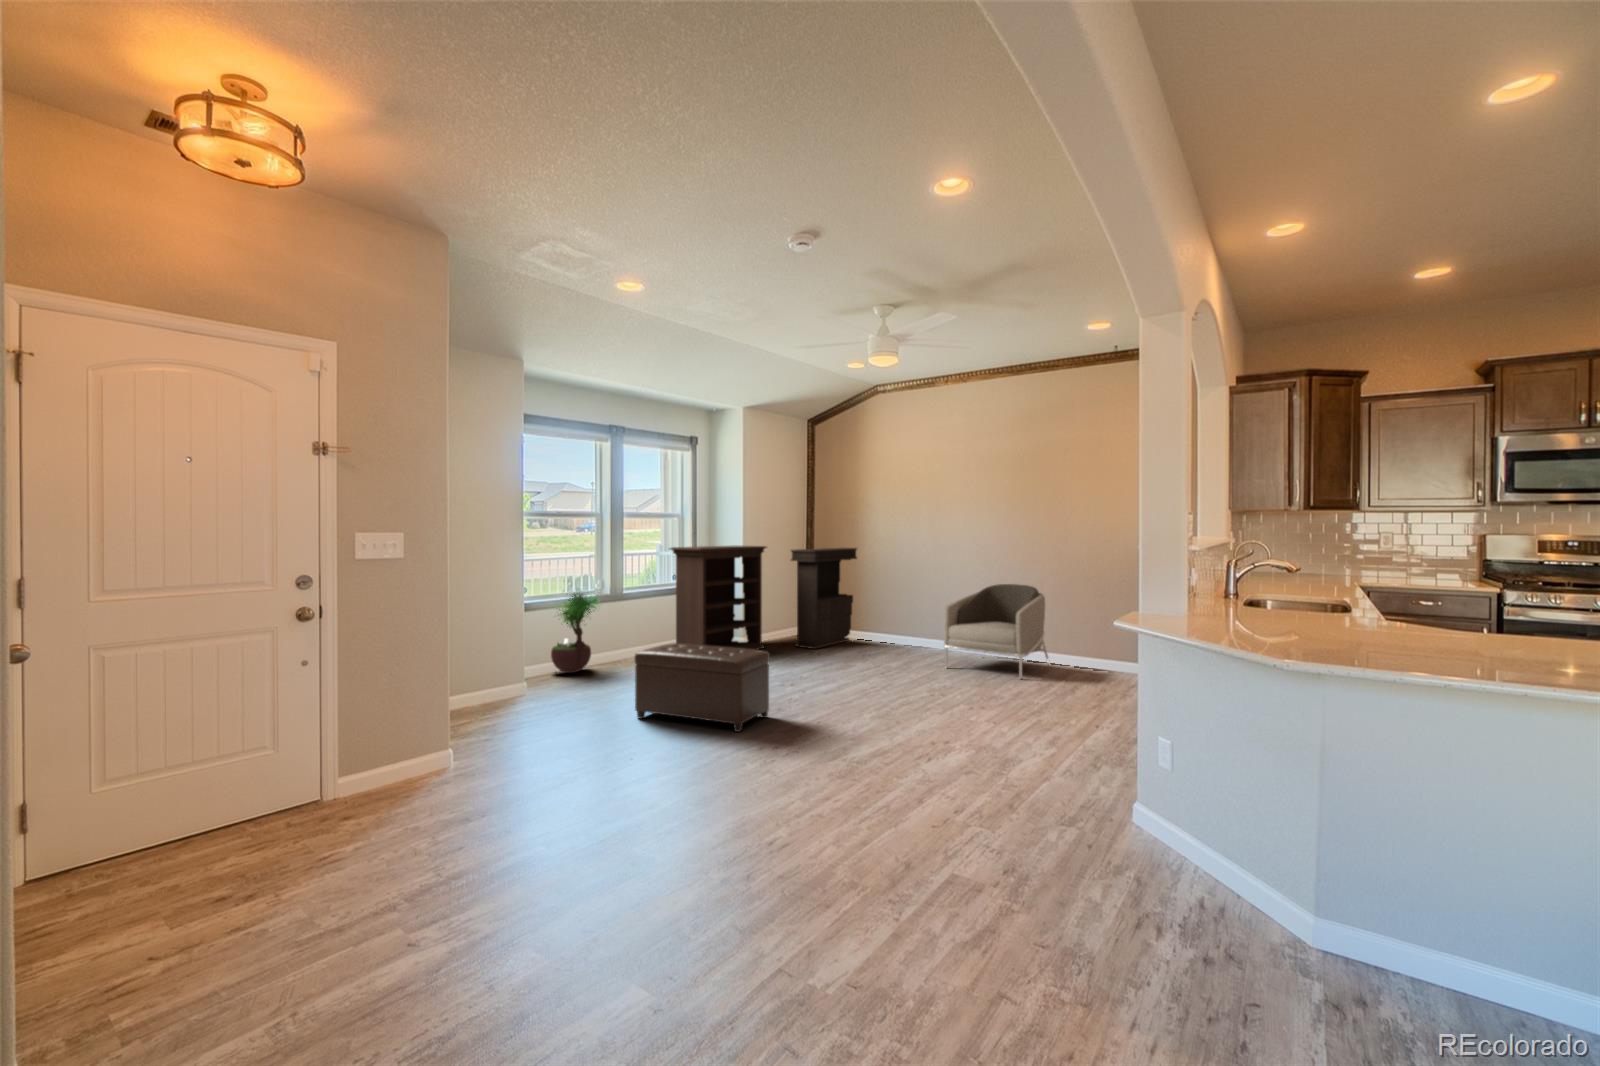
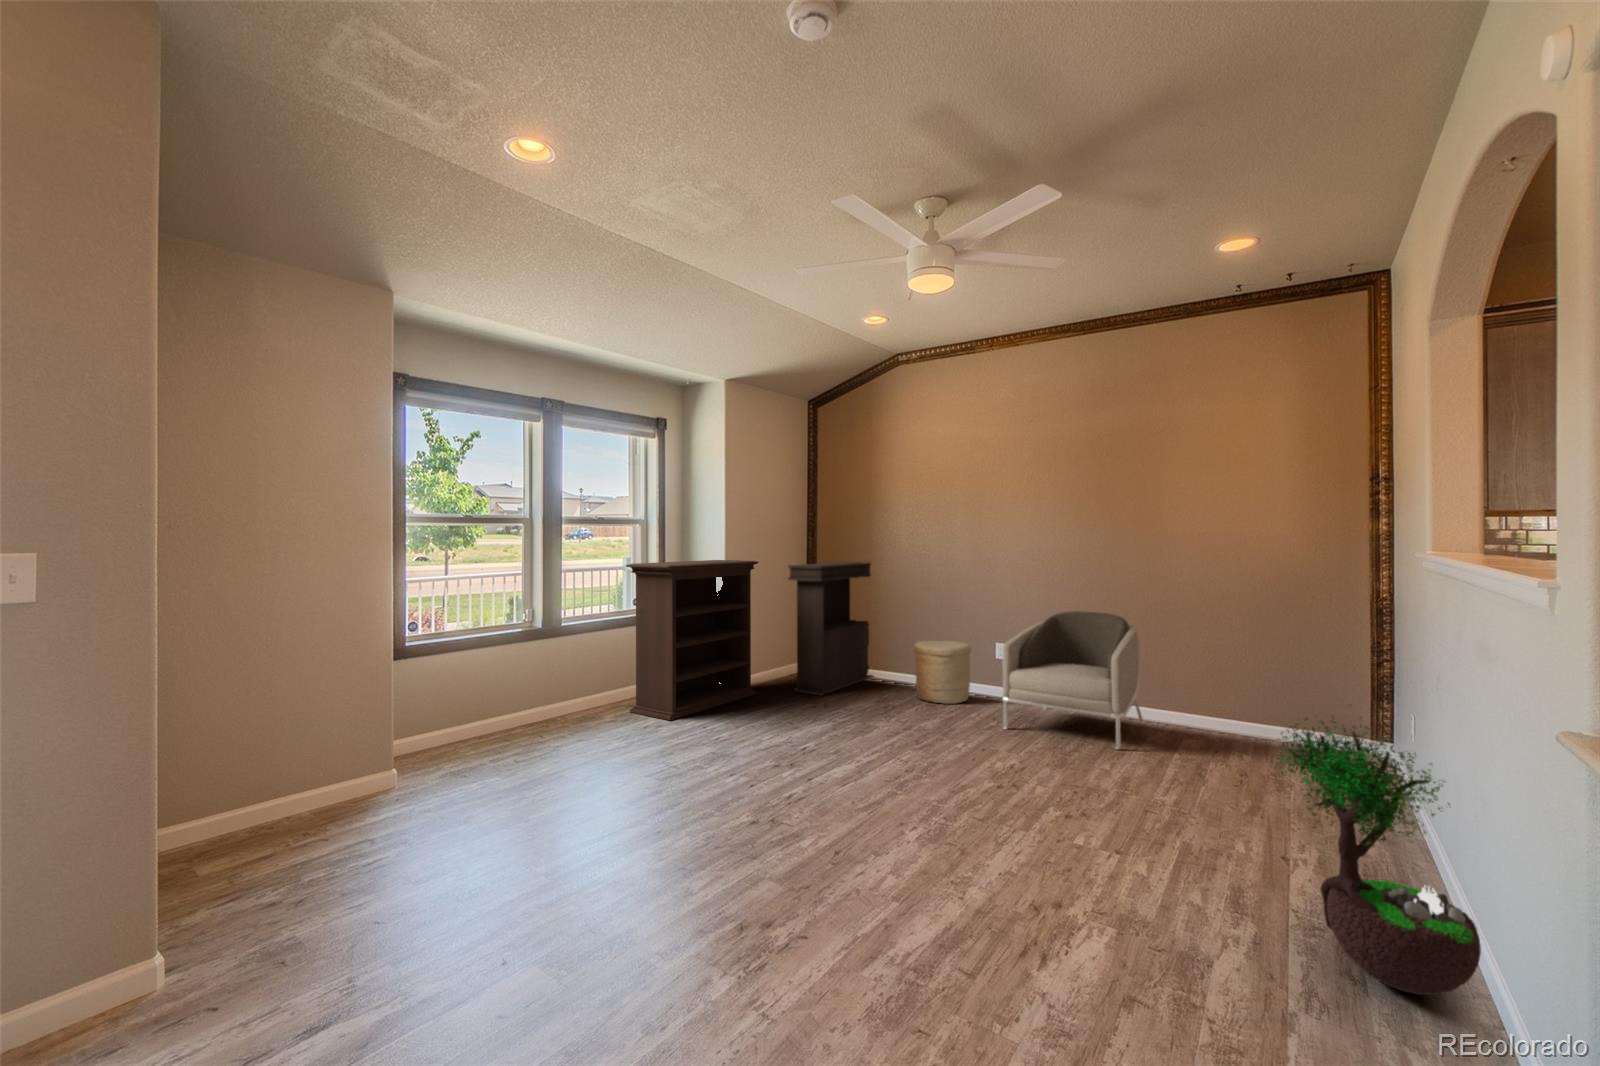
potted tree: present [551,591,598,673] -> present [1277,704,1481,995]
woven basket: none [886,608,929,654] -> present [914,641,971,704]
ottoman: present [634,643,770,732] -> none [554,718,773,884]

